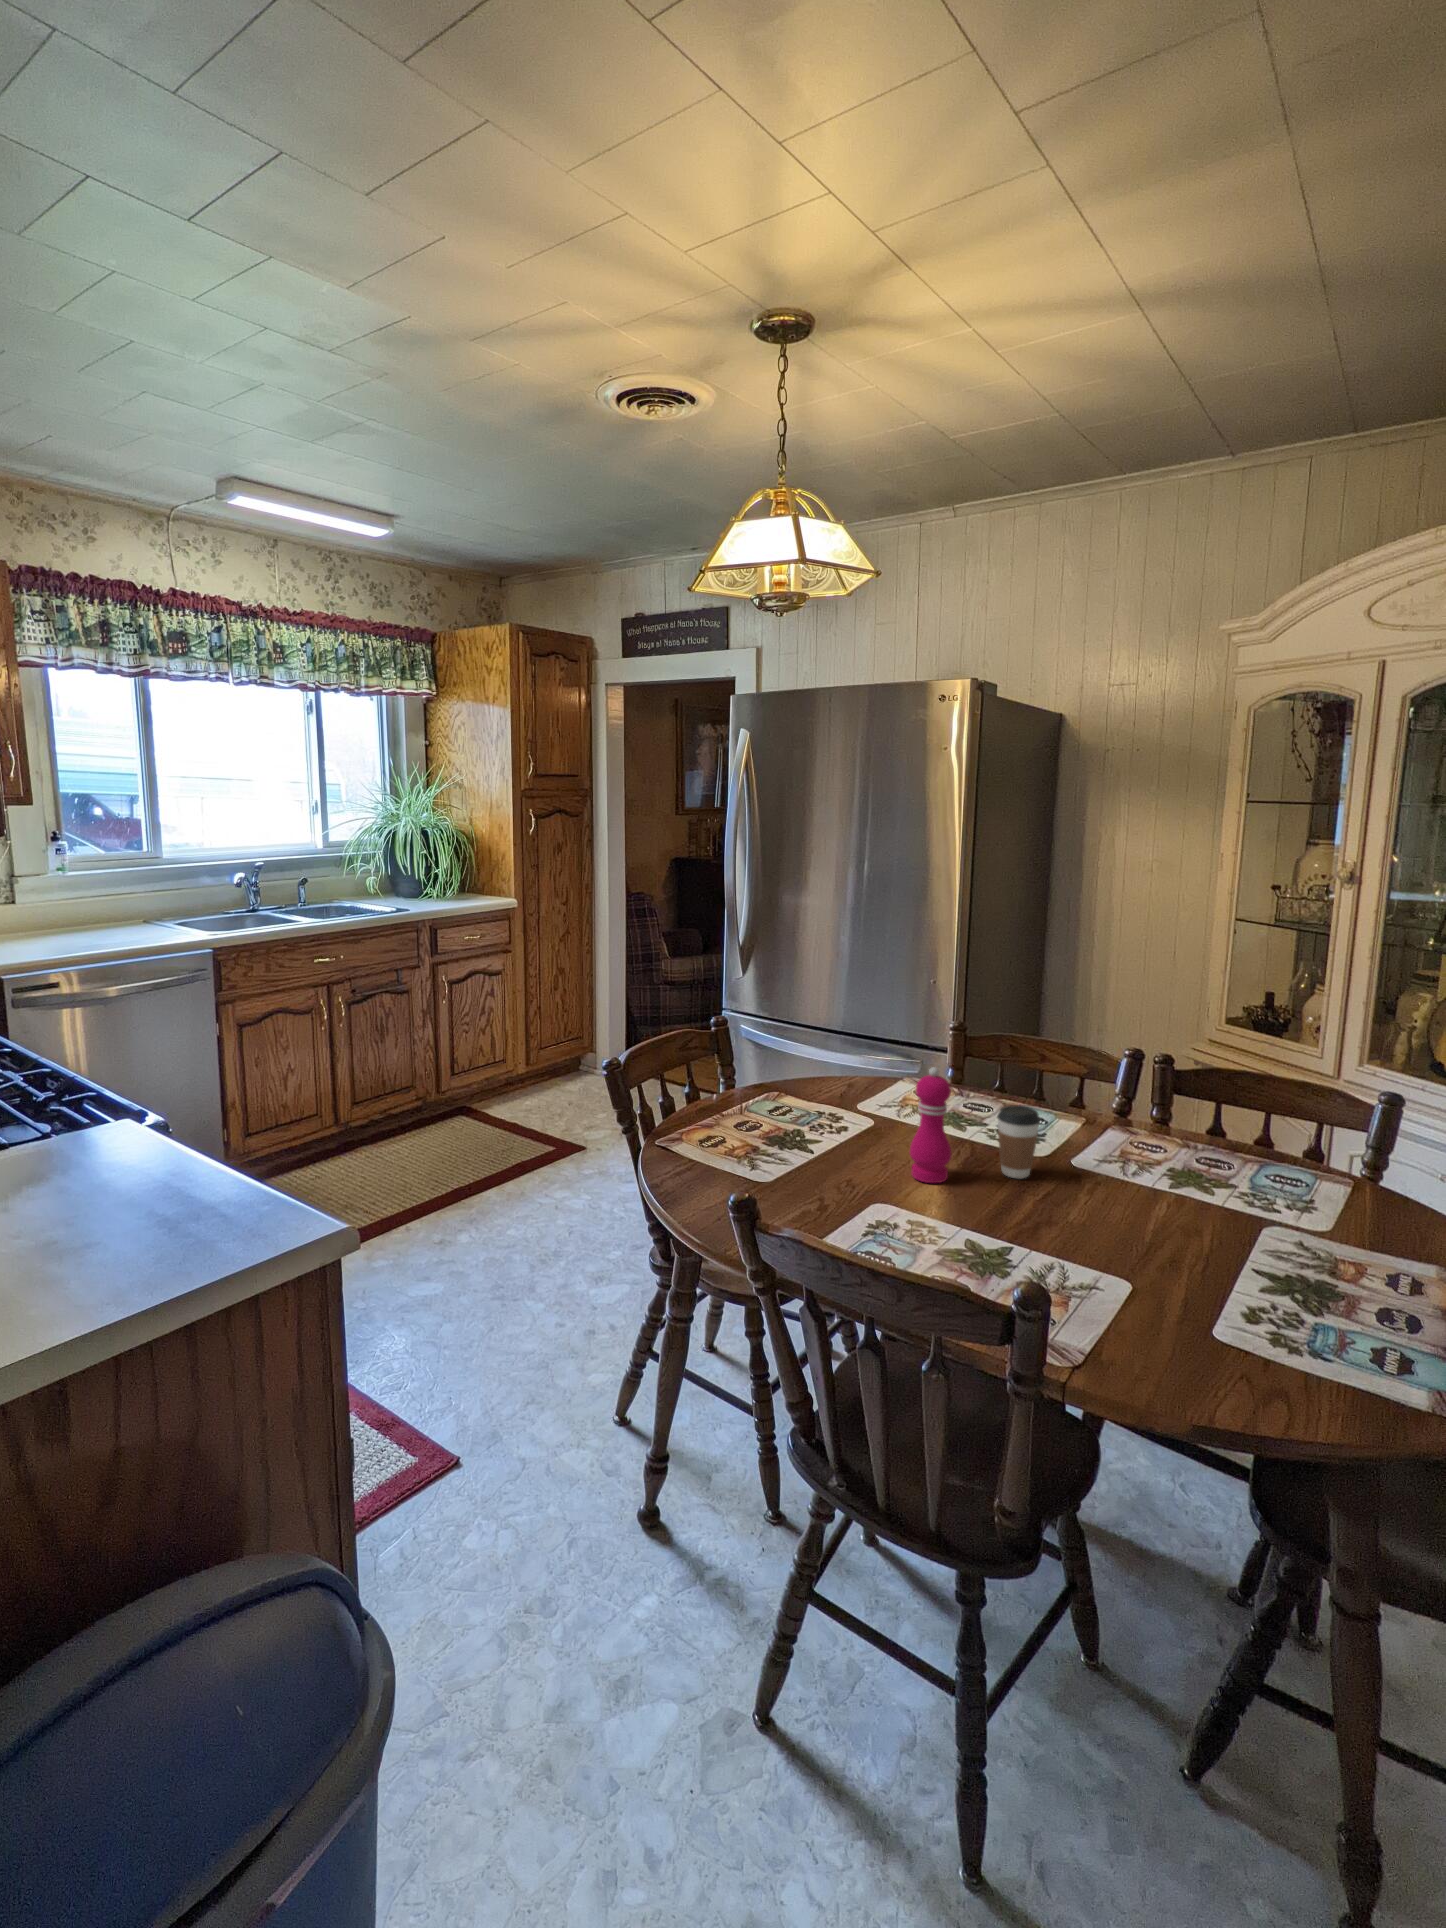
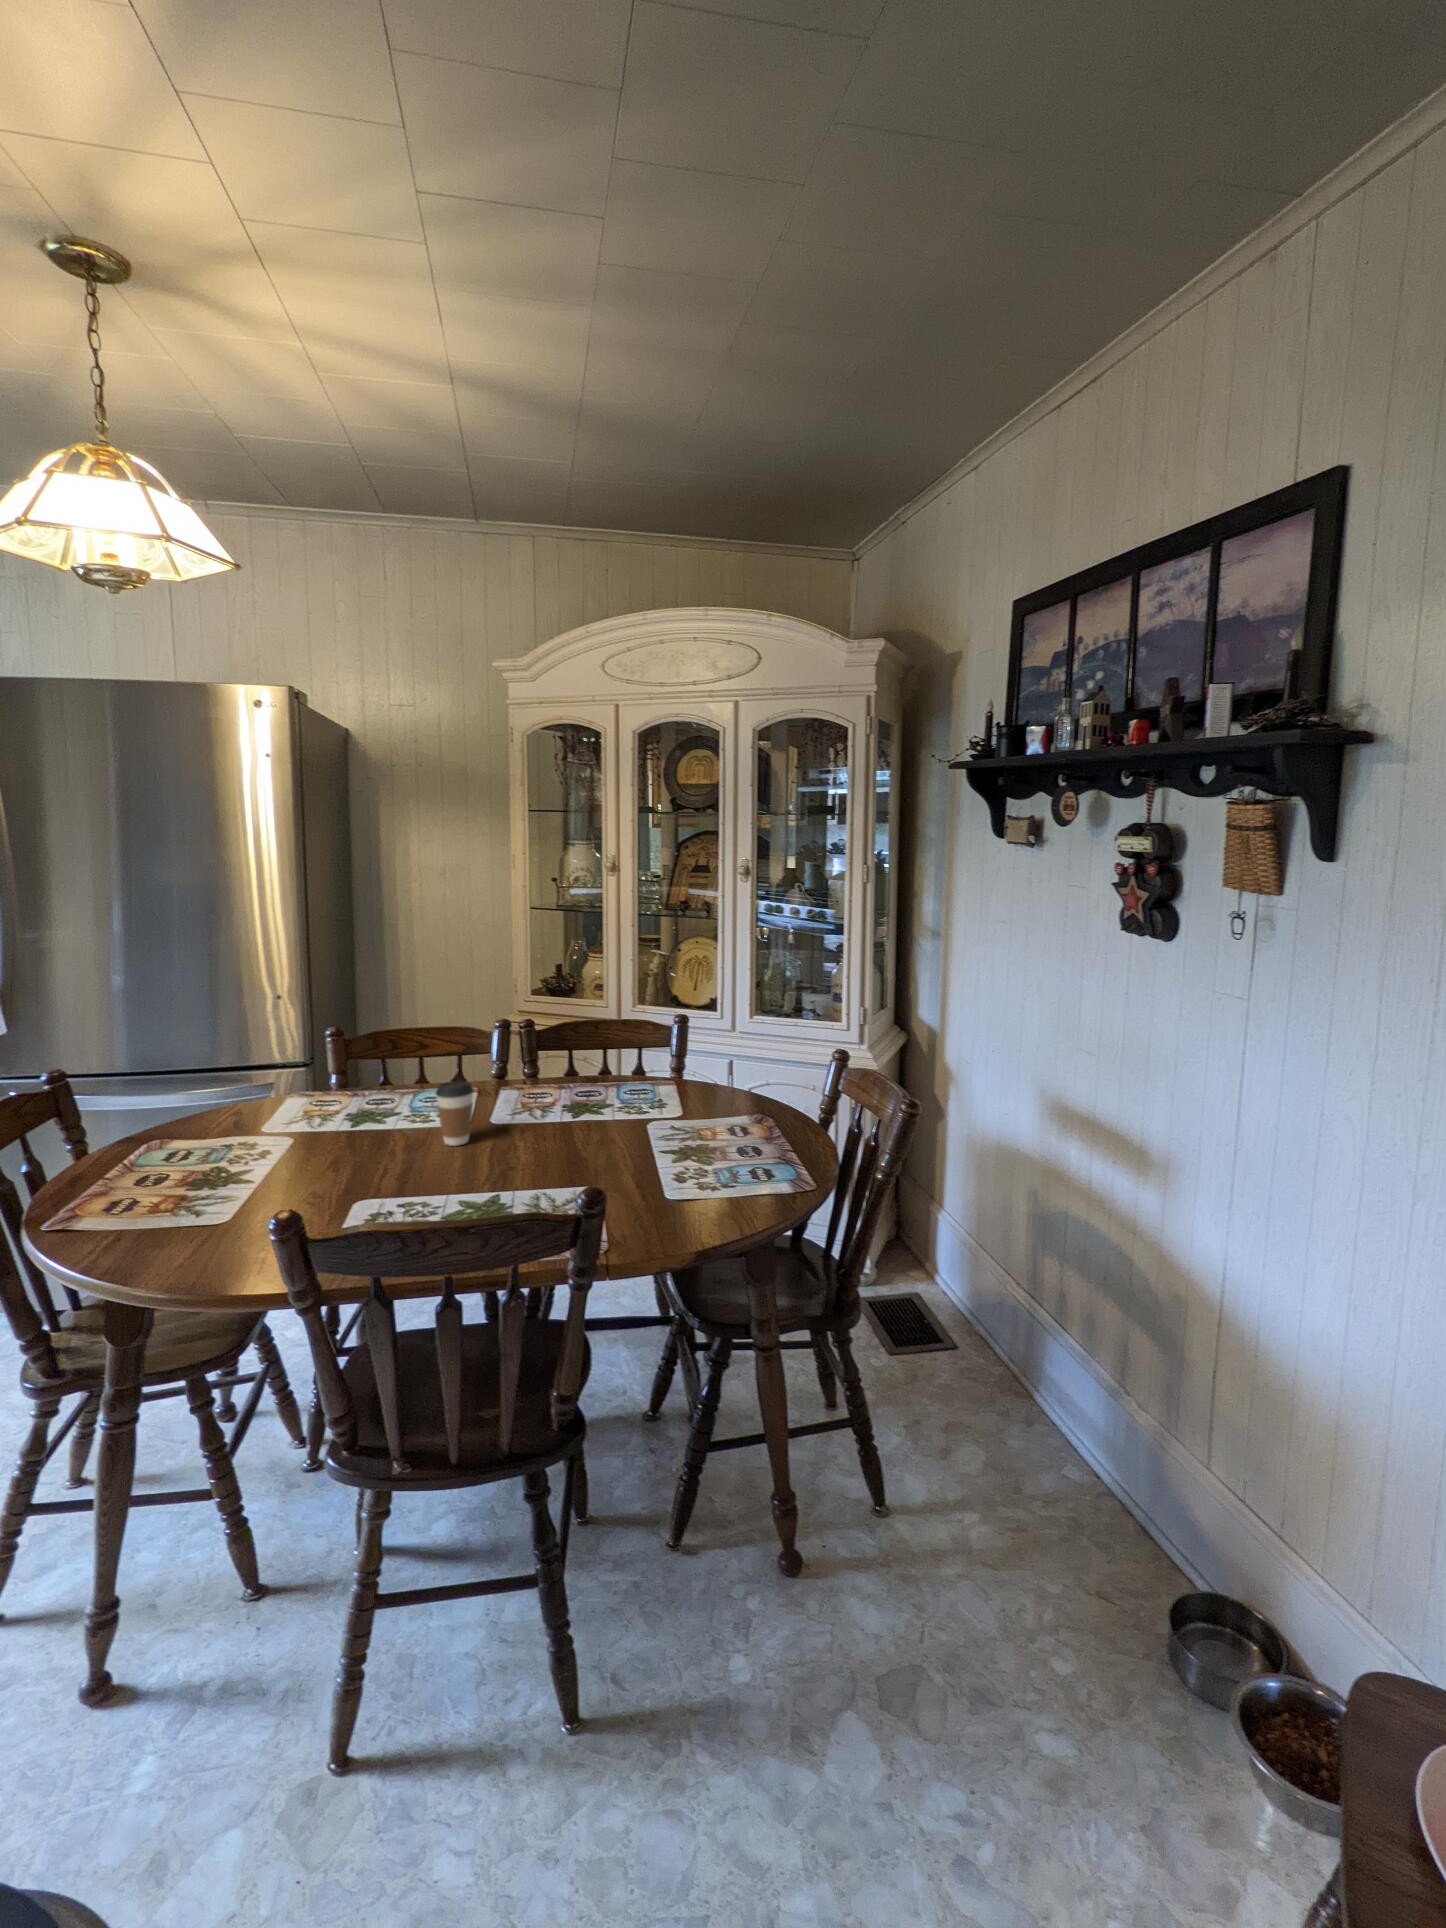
pepper mill: present [910,1067,951,1183] -> none [364,1061,405,1172]

